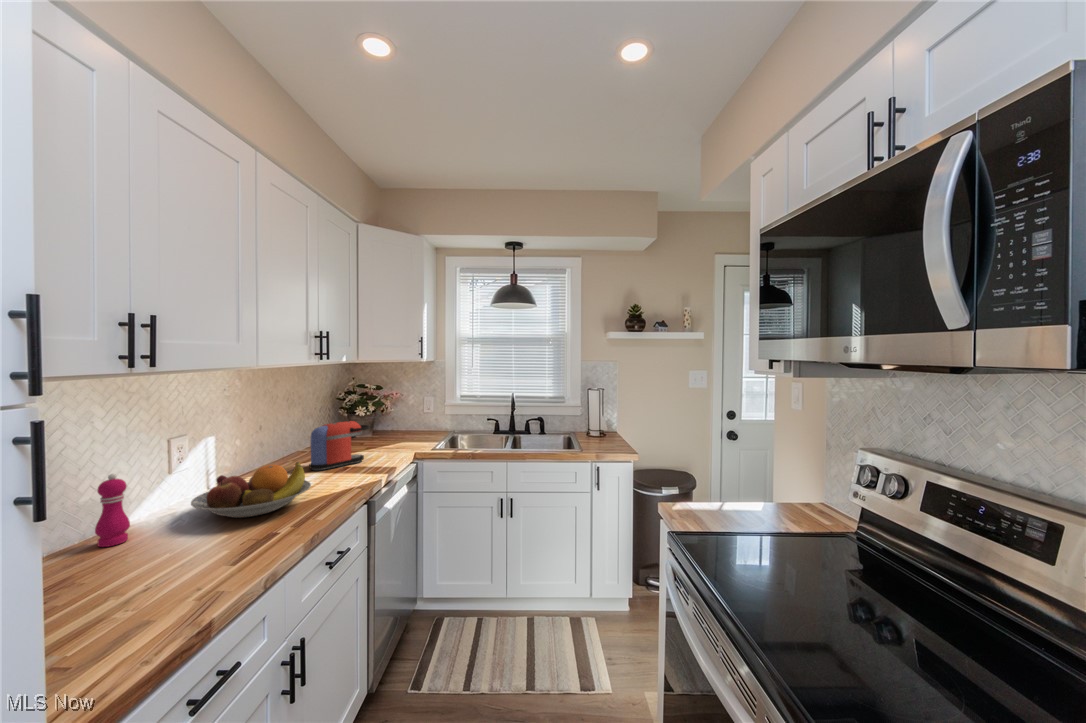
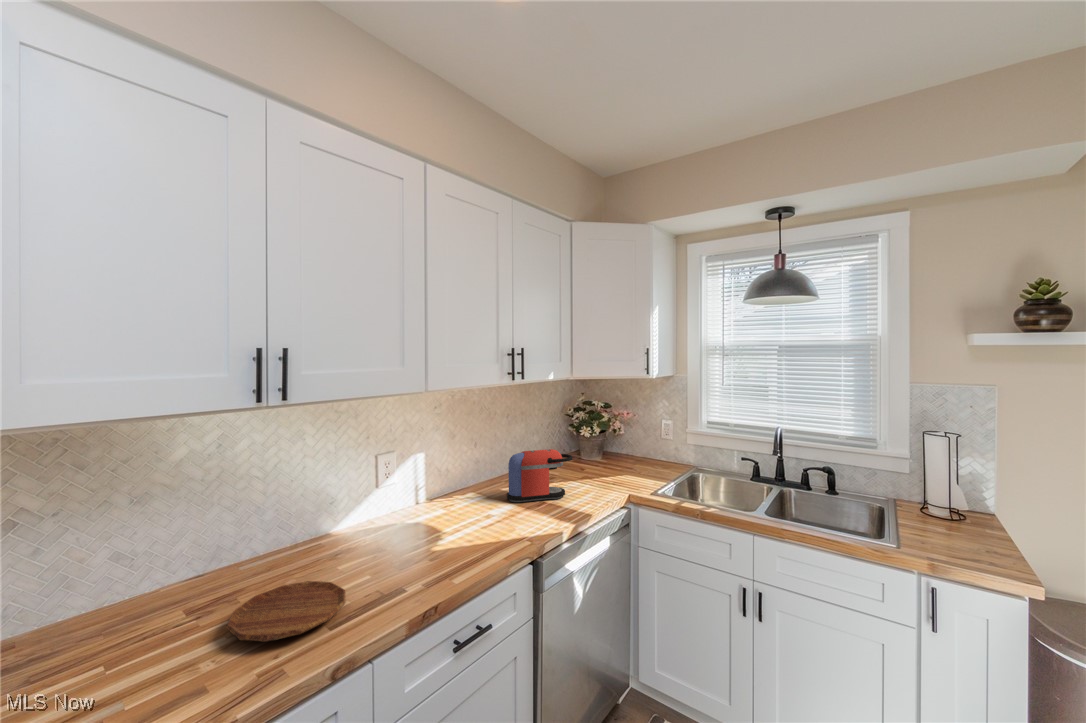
fruit bowl: present [191,462,311,518] -> none [365,499,474,555]
pepper mill: present [95,474,130,547] -> none [293,491,319,558]
tray: none [96,543,231,594] -> present [226,581,345,641]

